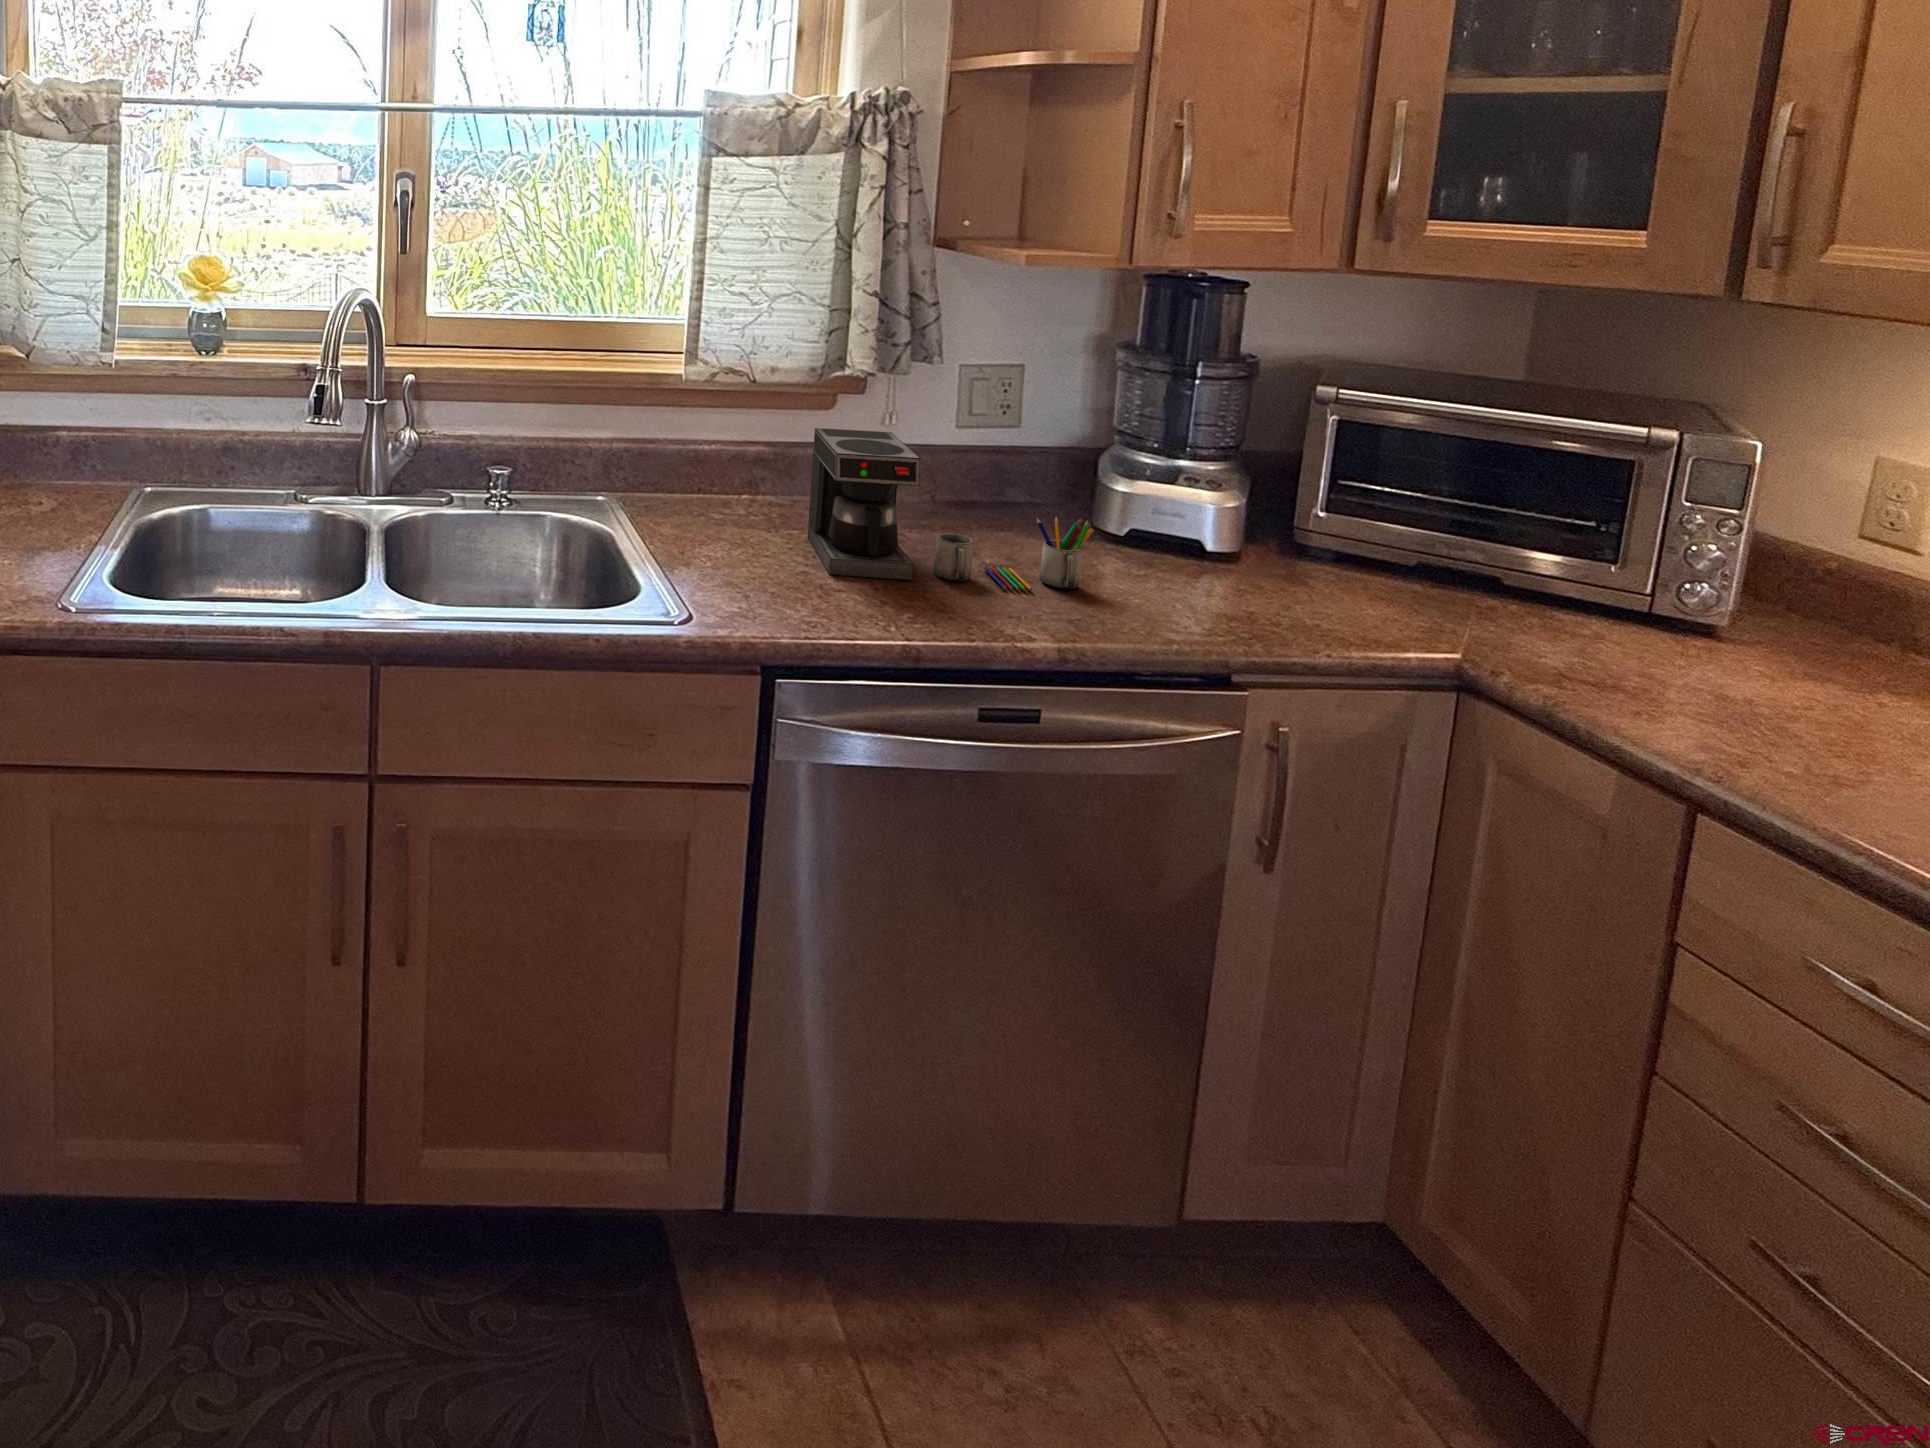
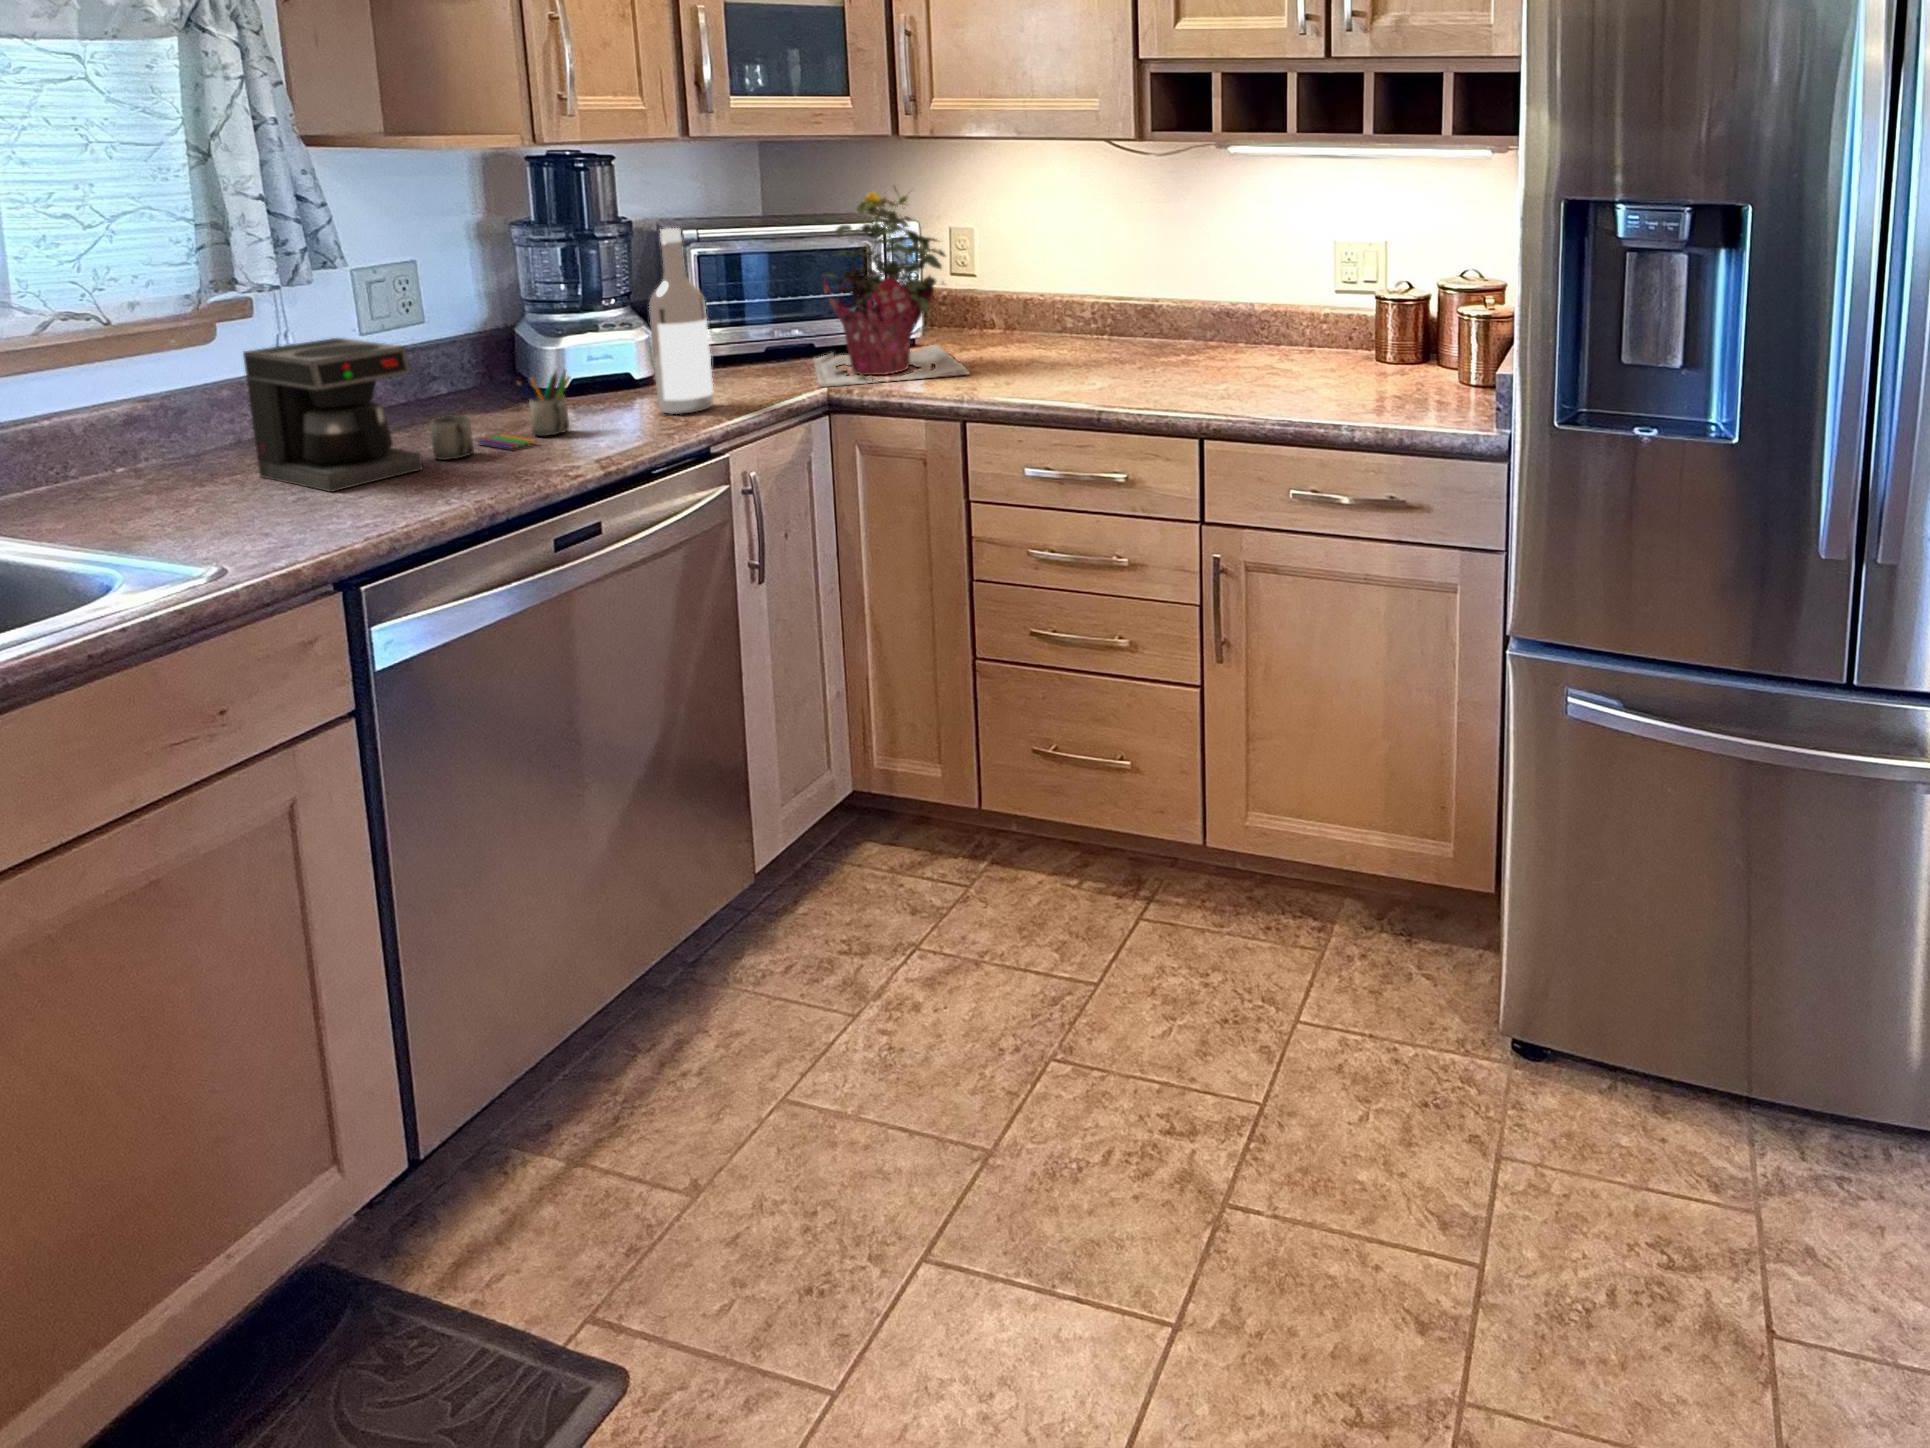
potted plant: none [1451,376,1786,725] -> present [814,189,969,387]
wine bottle: none [1197,385,1284,619] -> present [649,228,714,414]

